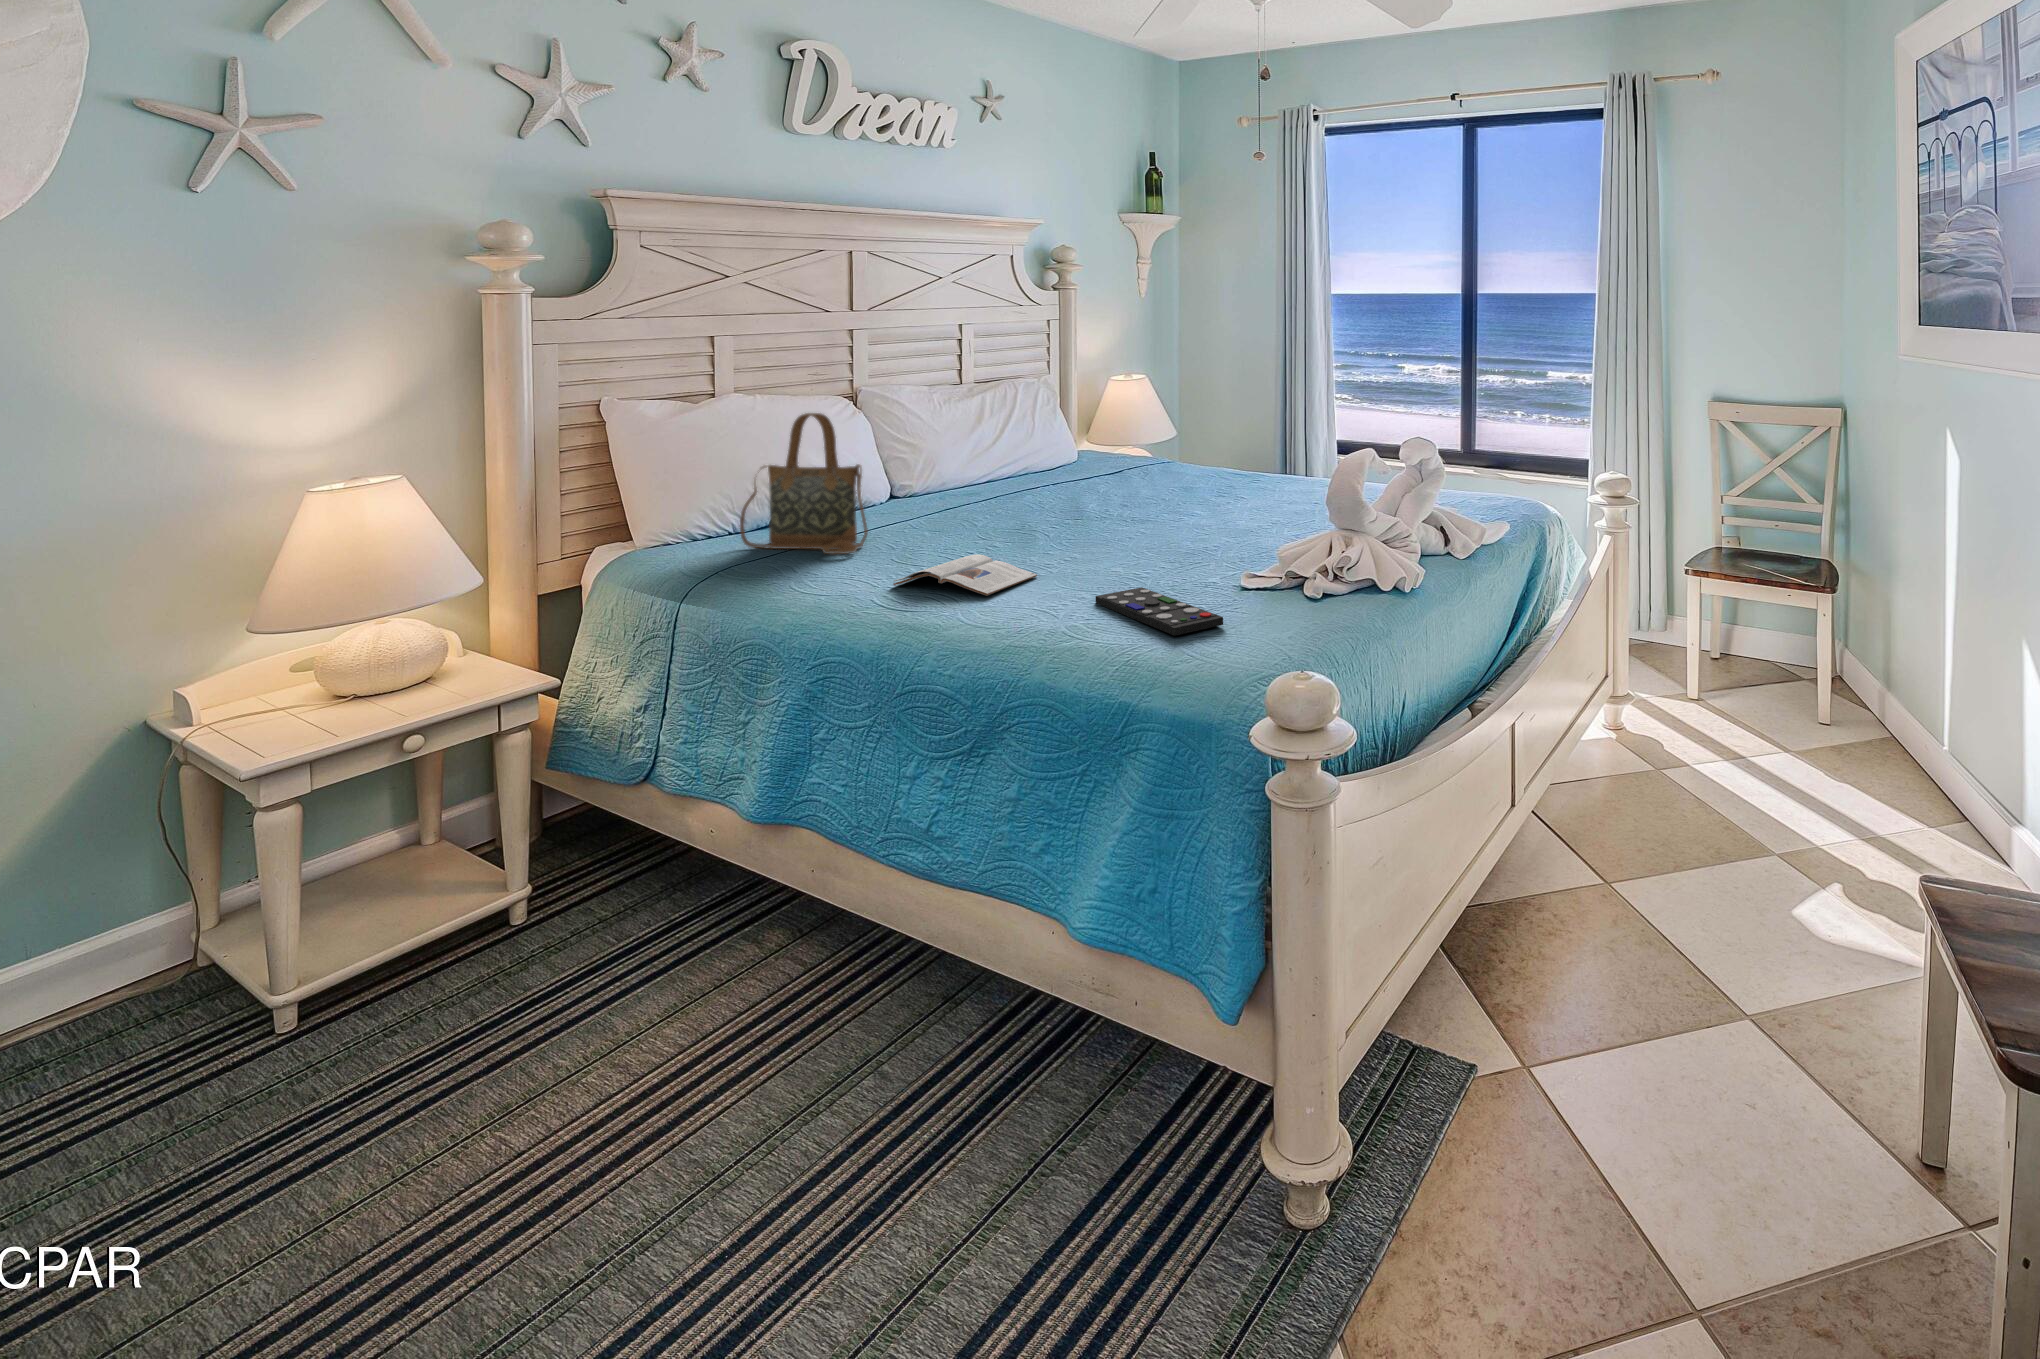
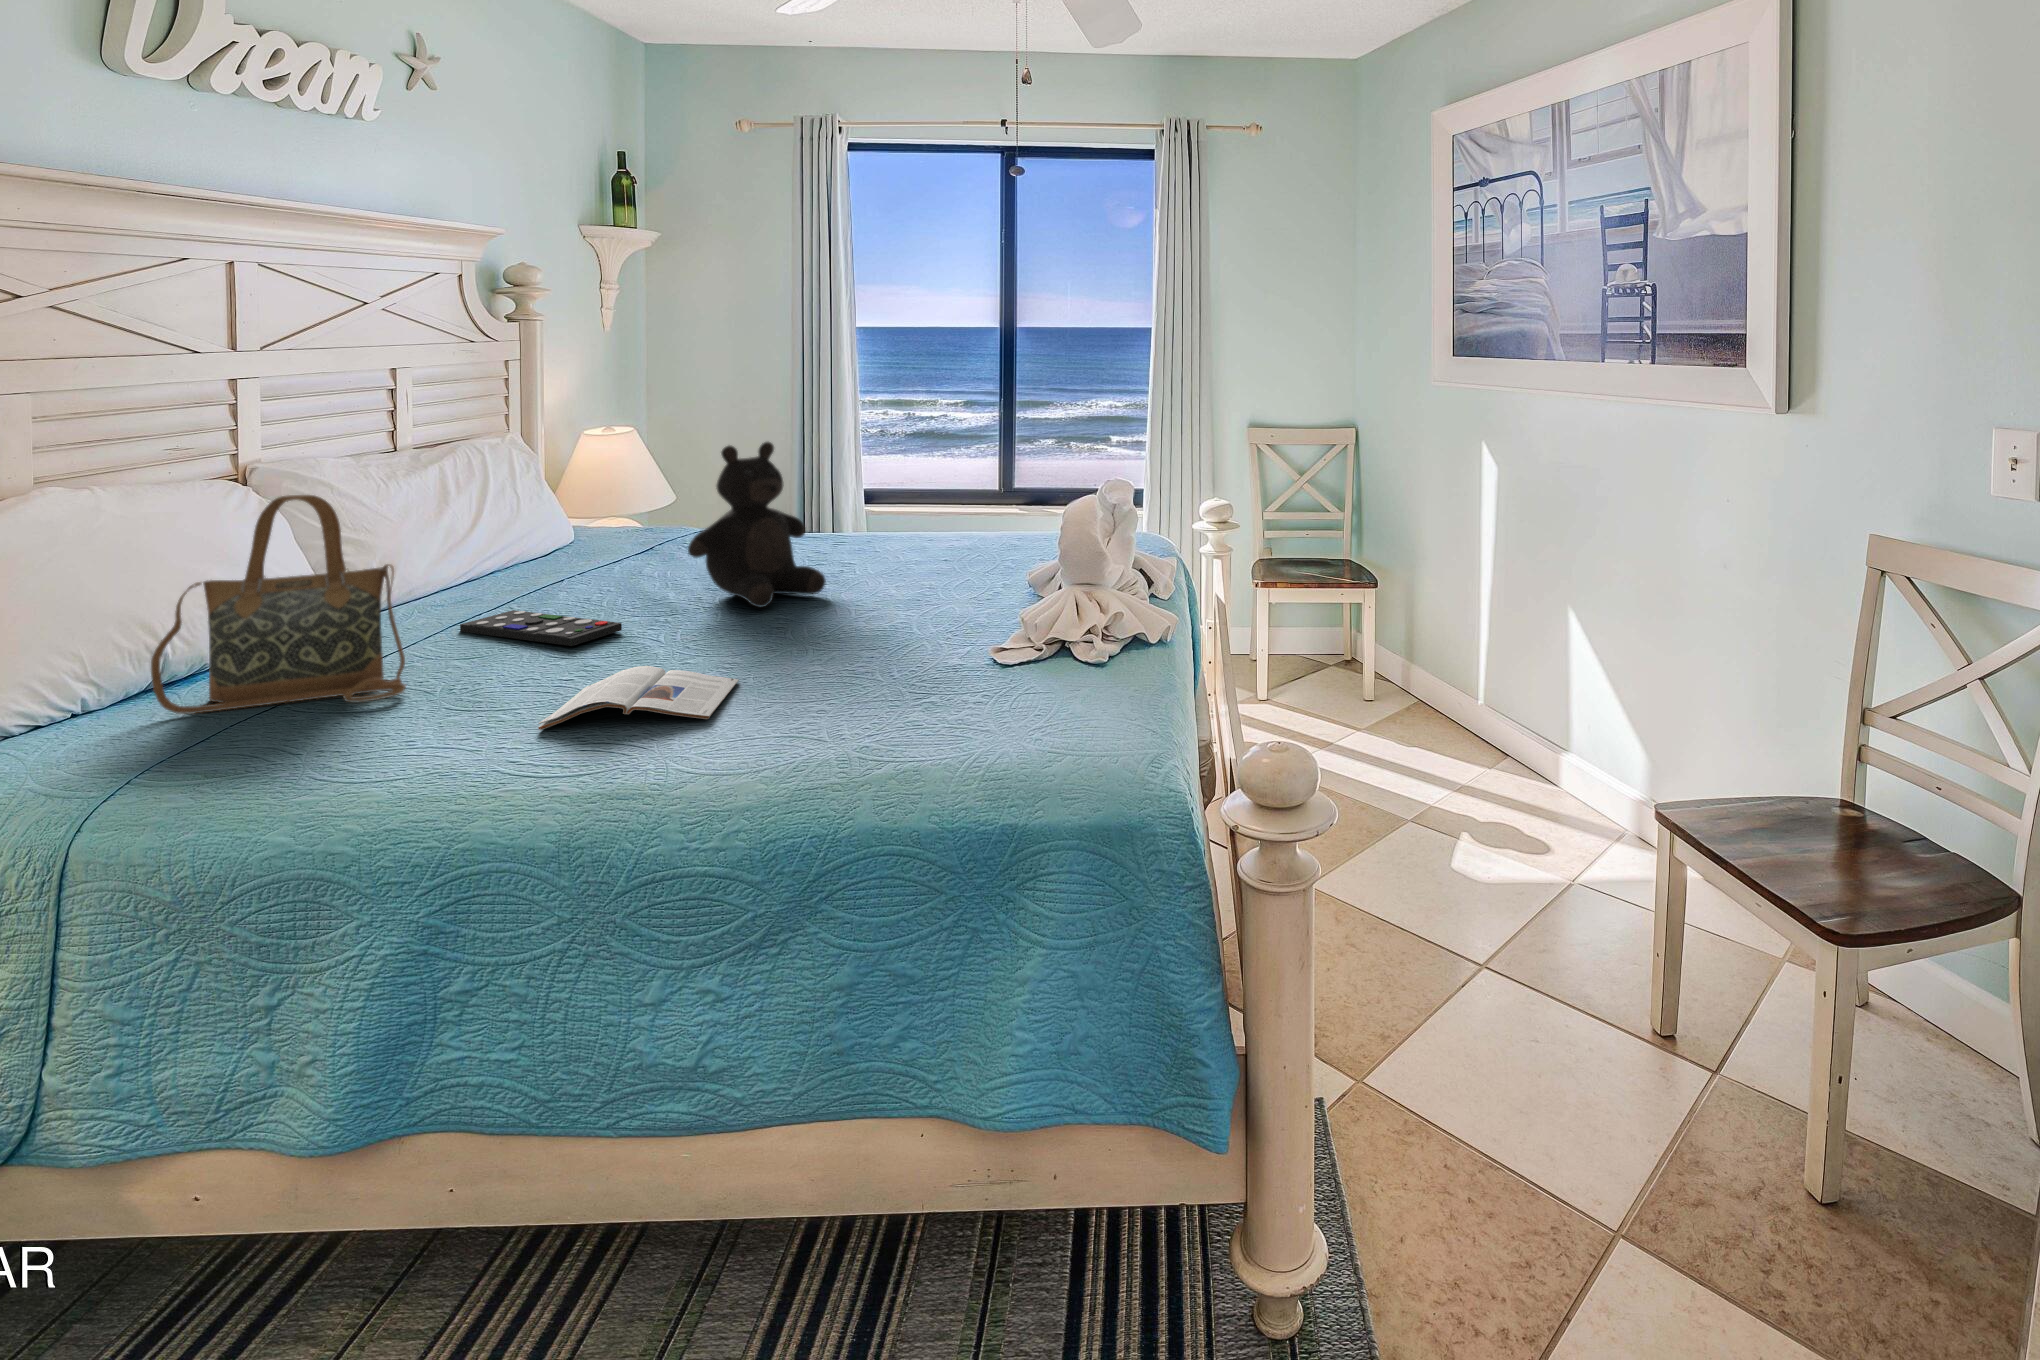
teddy bear: none [1073,395,1174,530] -> present [688,442,826,607]
remote control: present [1096,587,1223,636] -> present [460,610,622,646]

